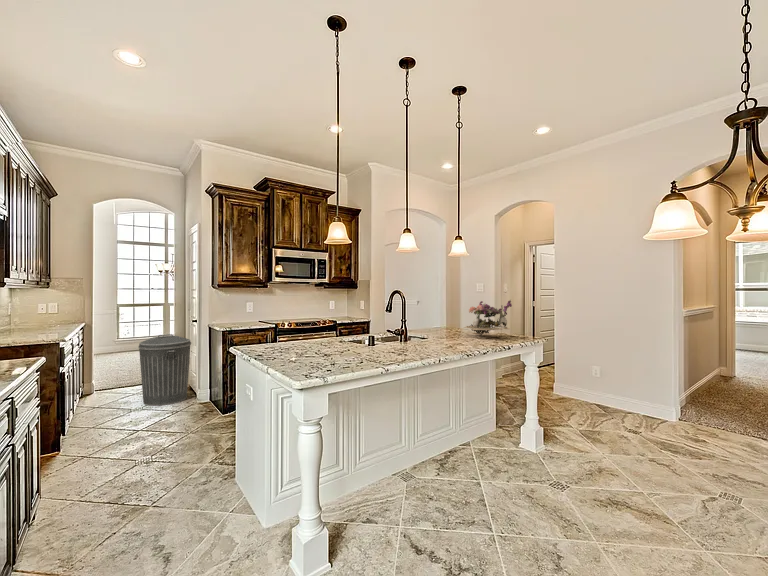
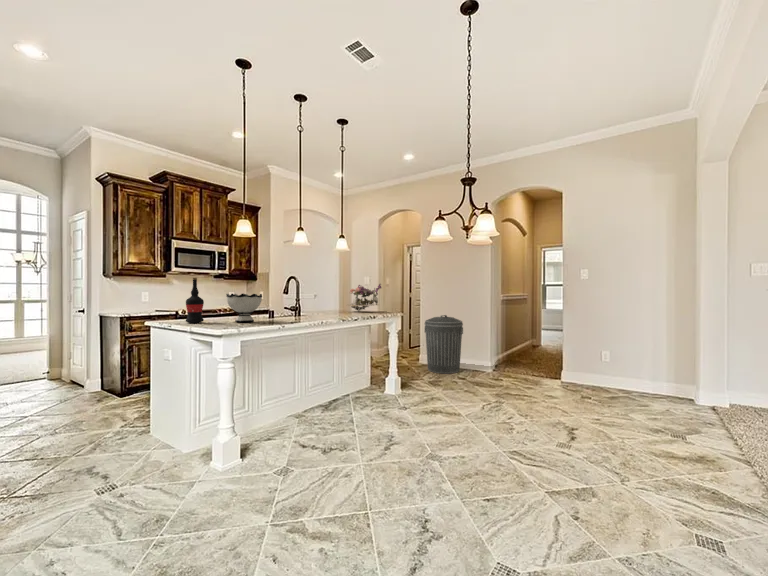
wine bottle: none [274,304,295,360] -> present [186,278,204,323]
bowl: none [320,322,363,361] -> present [226,294,262,322]
trash can: present [139,334,191,406] -> present [425,315,463,373]

